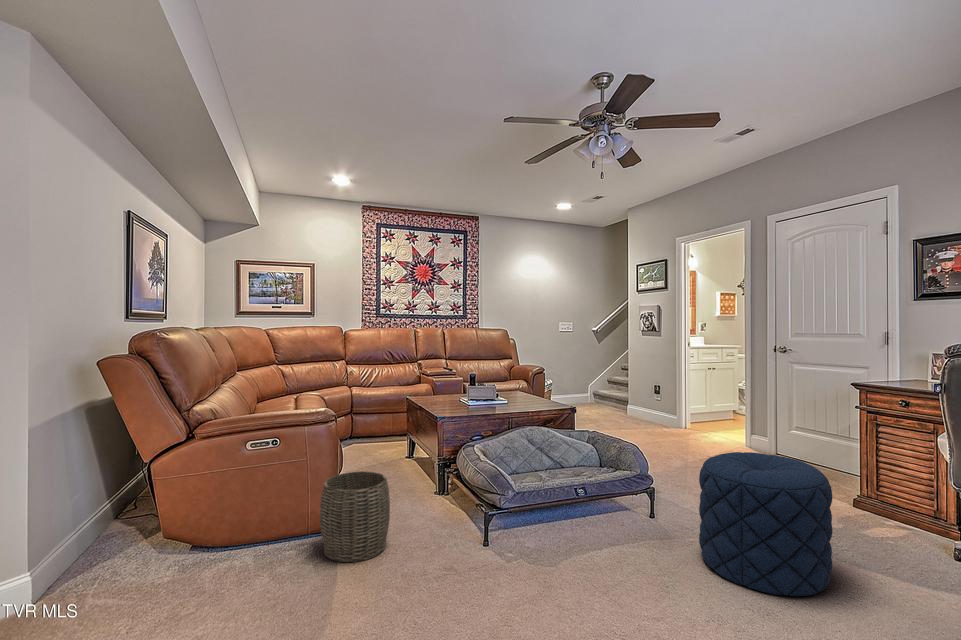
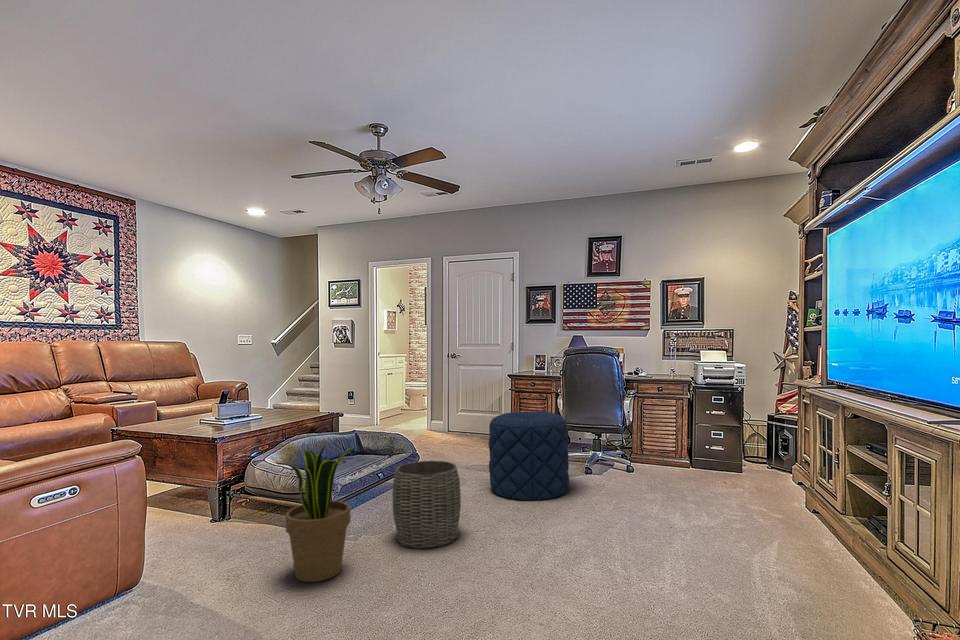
potted plant: none [404,454,469,581] -> present [286,445,355,582]
woven basket: present [320,471,390,562] -> present [393,461,461,549]

